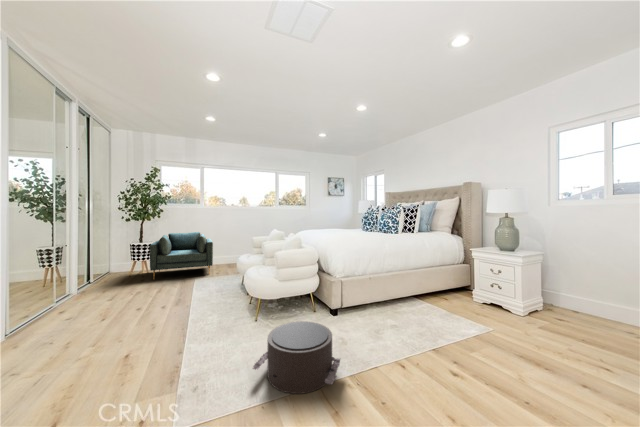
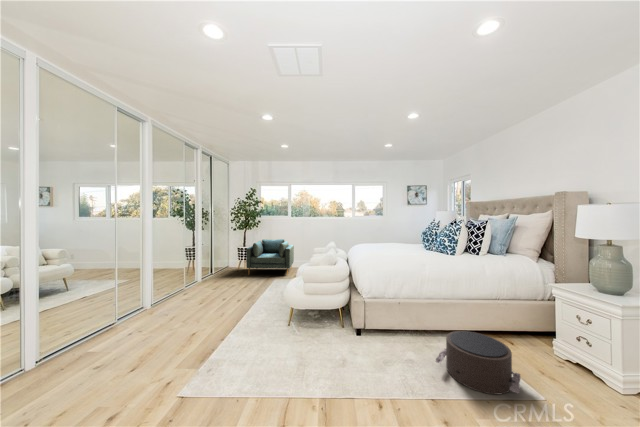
pouf: present [253,321,340,394] -> present [436,331,521,394]

